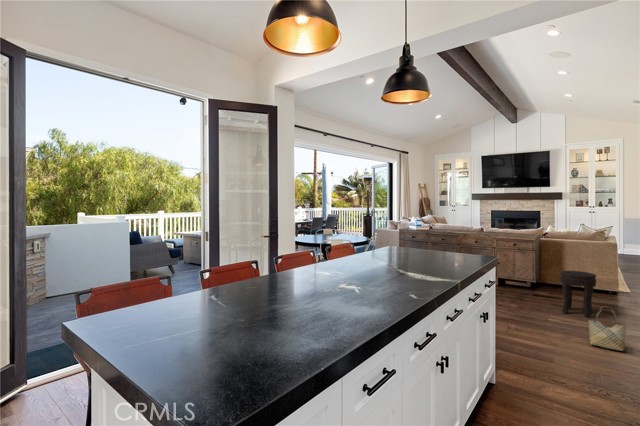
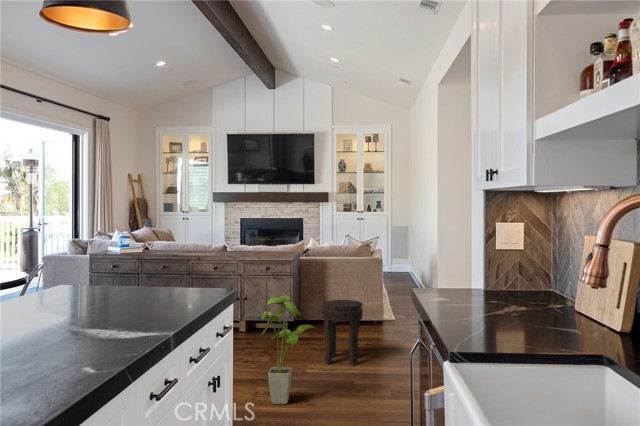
house plant: none [515,264,558,333] -> present [262,296,313,404]
woven basket: present [588,306,626,351] -> none [352,346,394,407]

